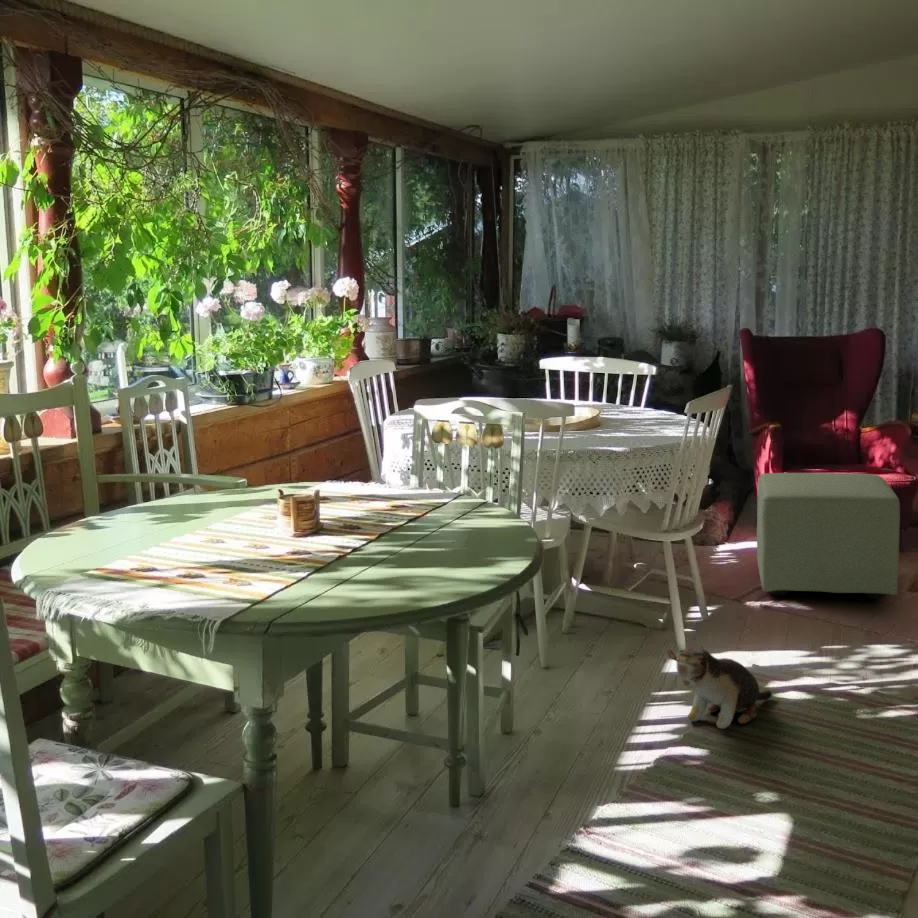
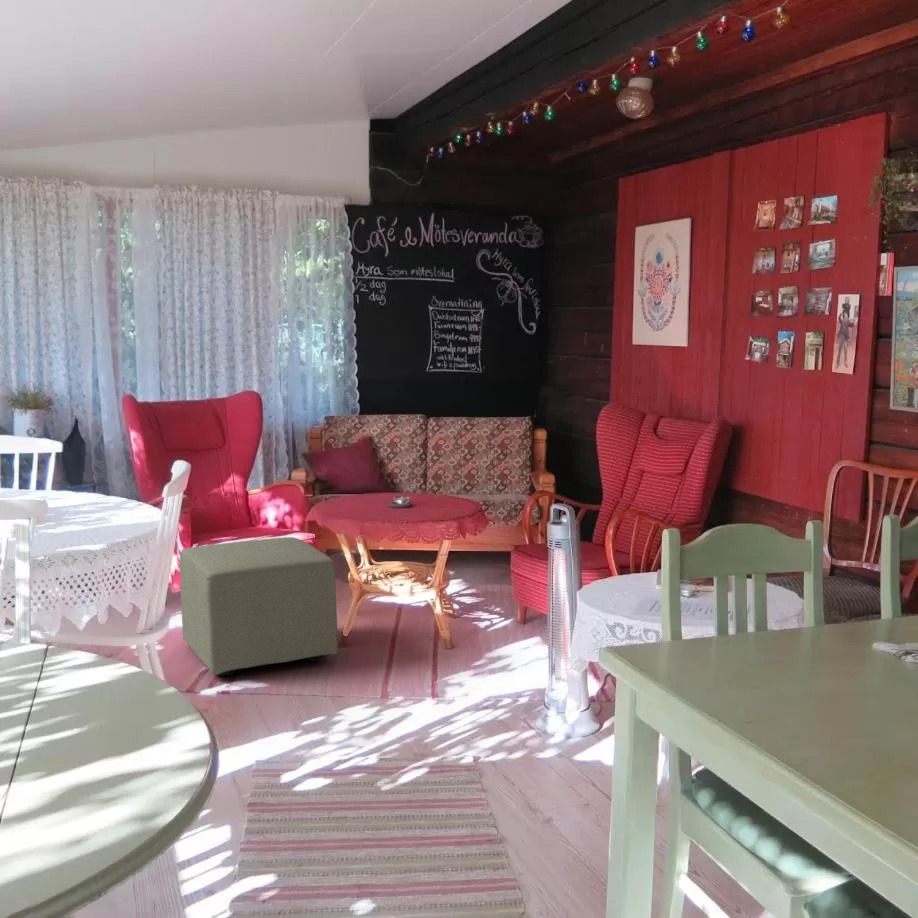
plush toy: present [667,646,772,729] -> none [212,761,298,847]

